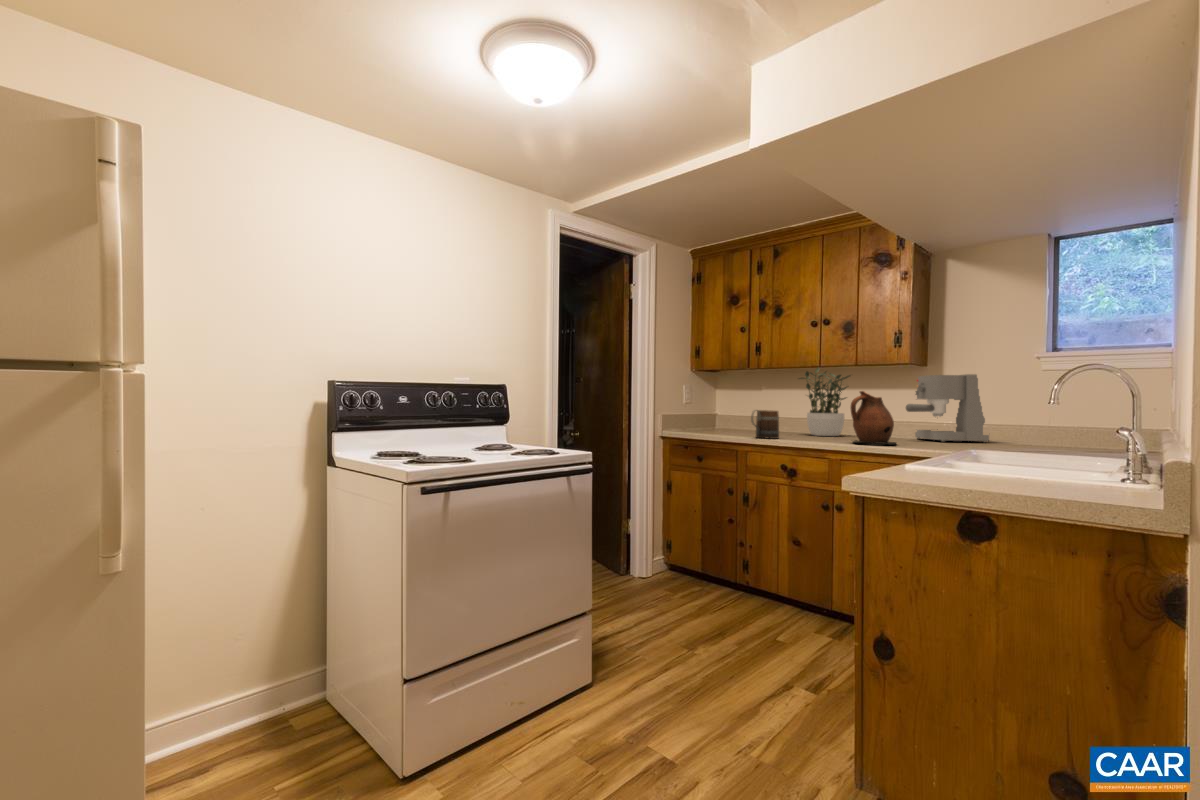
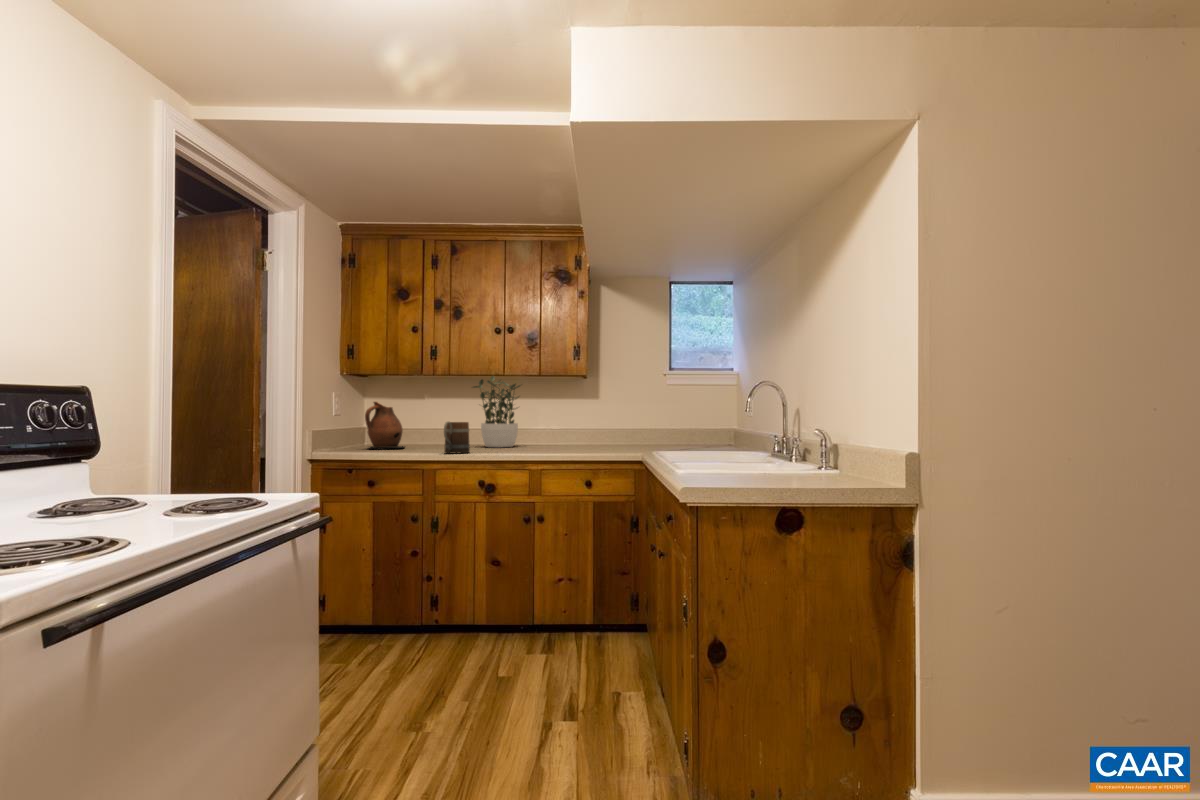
coffee maker: present [906,374,989,443] -> none [578,386,637,447]
ceramic pitcher: present [851,391,896,444] -> present [365,402,405,448]

